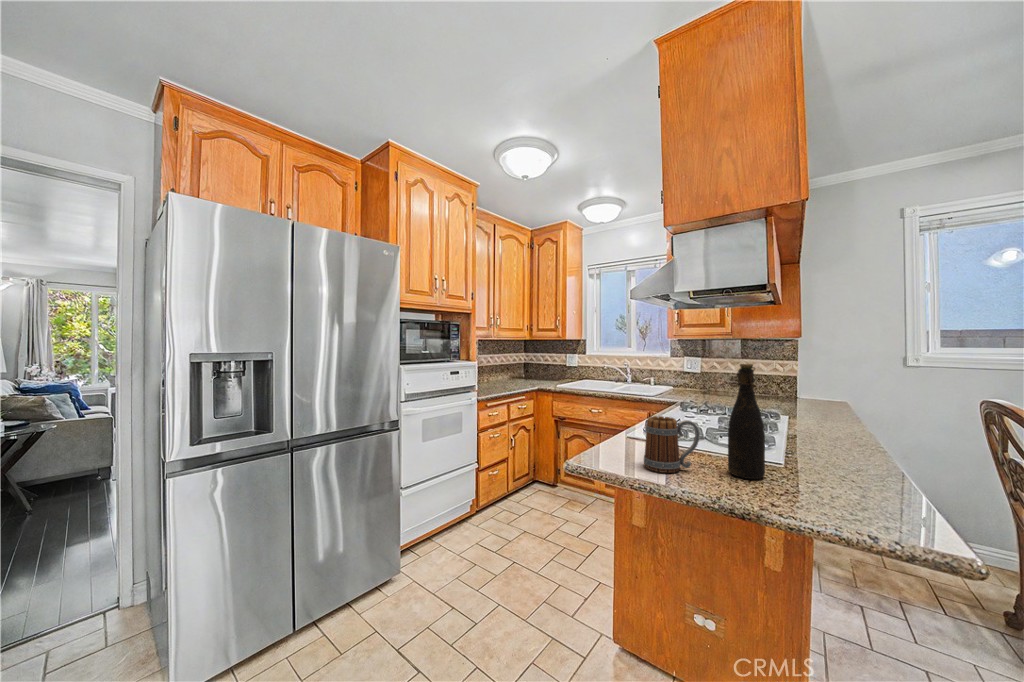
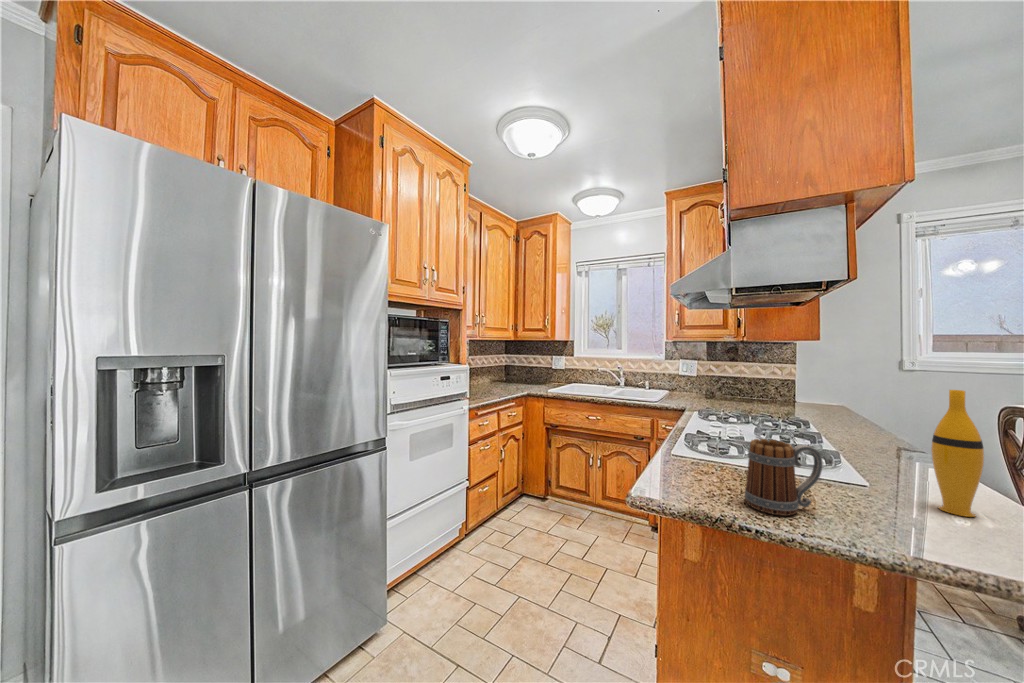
bottle: present [728,364,765,479] -> none [854,373,910,522]
vase: none [797,378,833,479] -> present [931,390,984,517]

